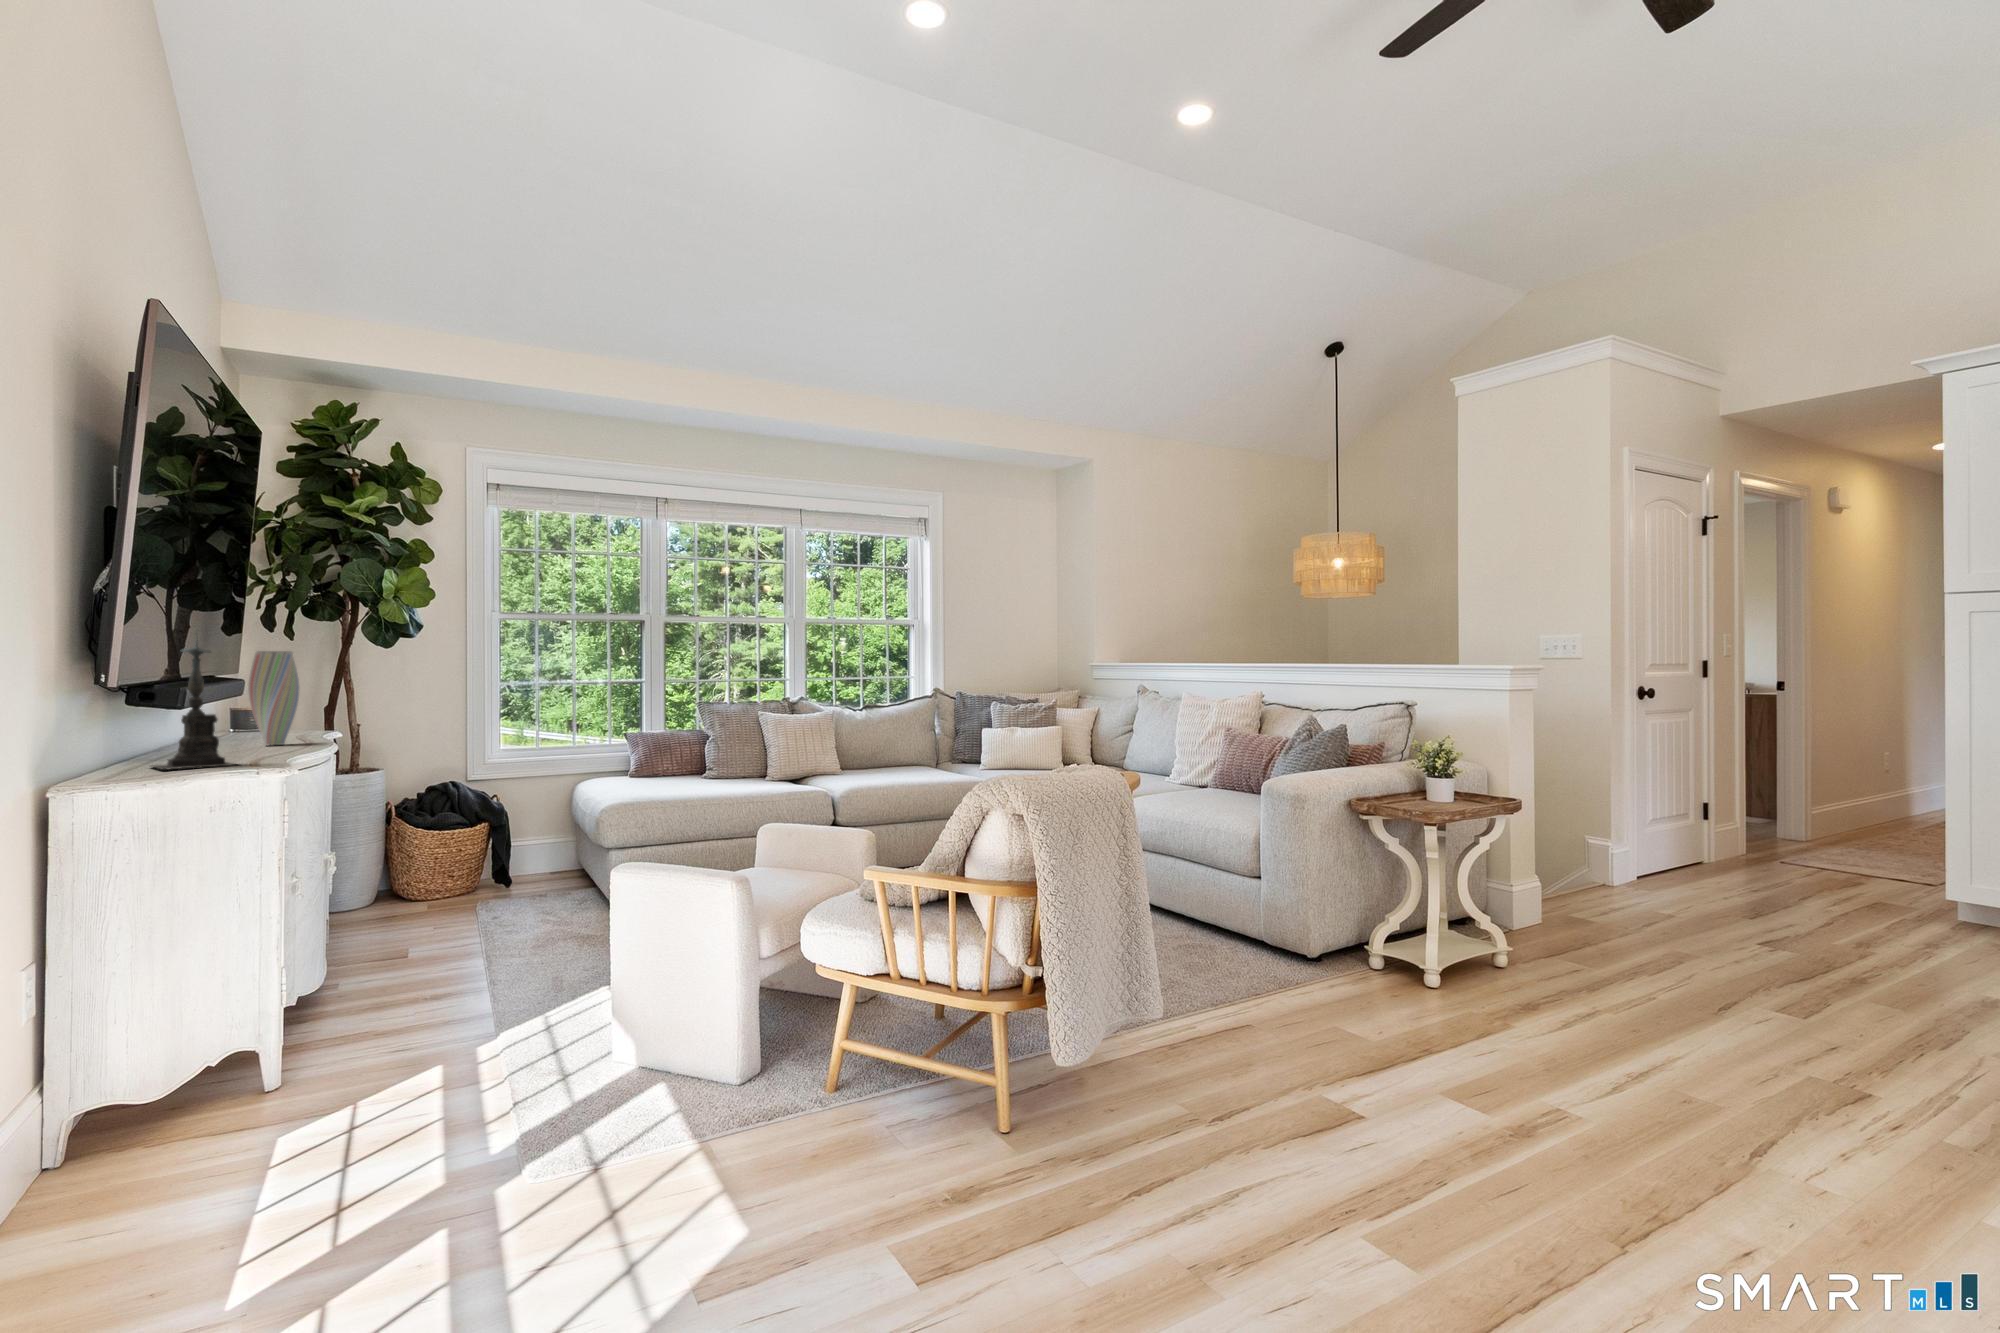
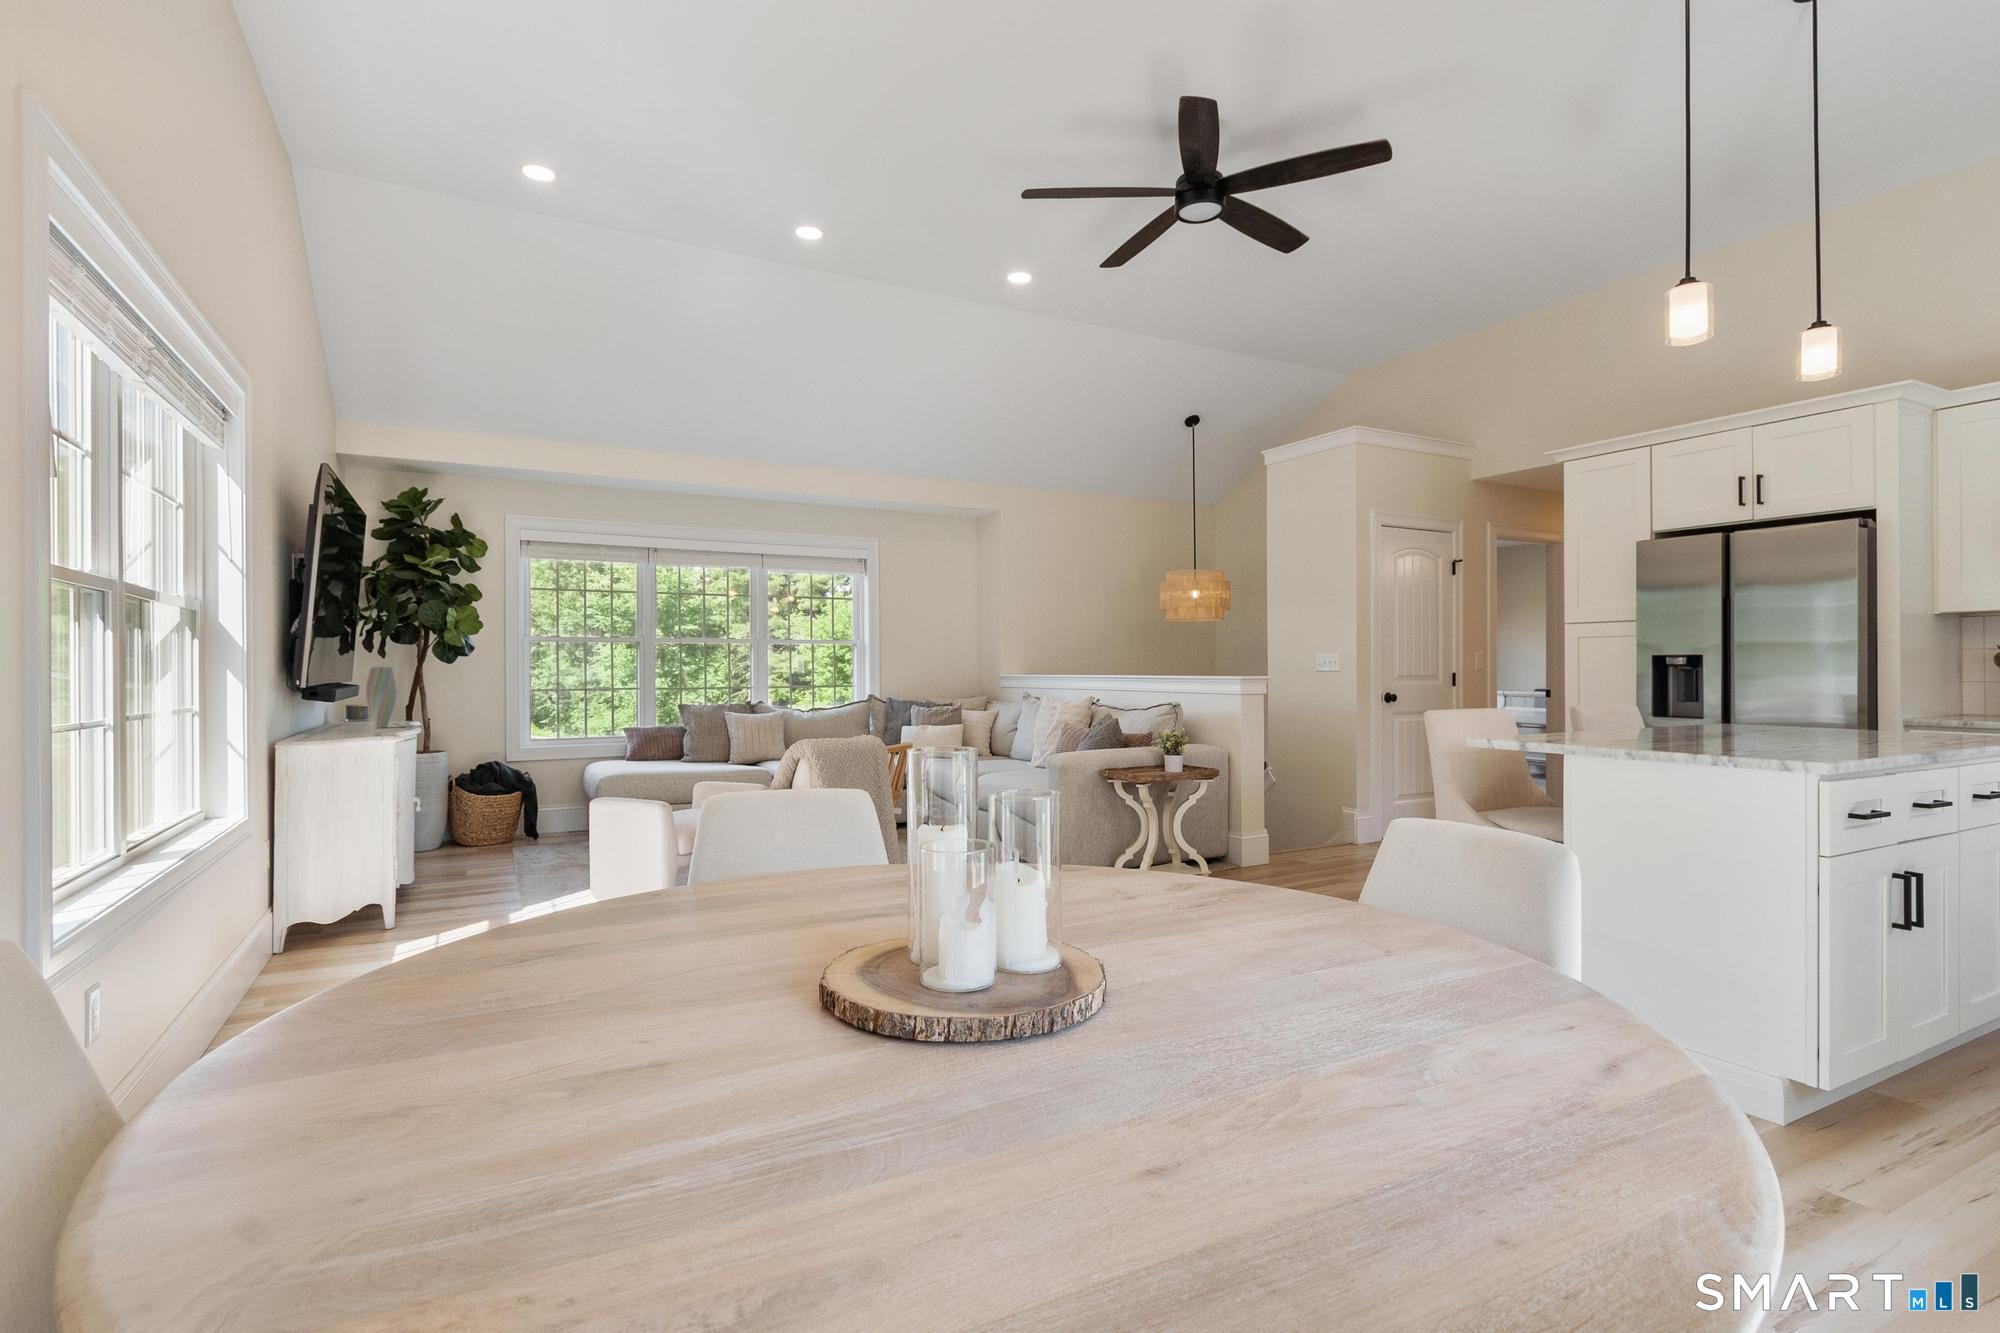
candle holder: present [151,640,235,770] -> none [316,656,370,737]

